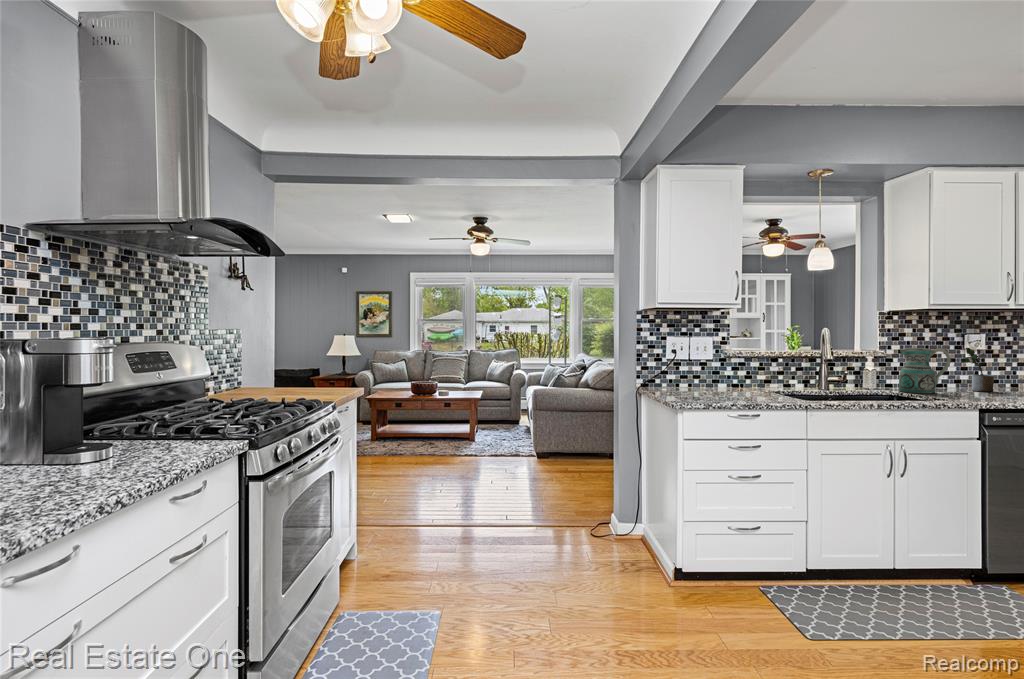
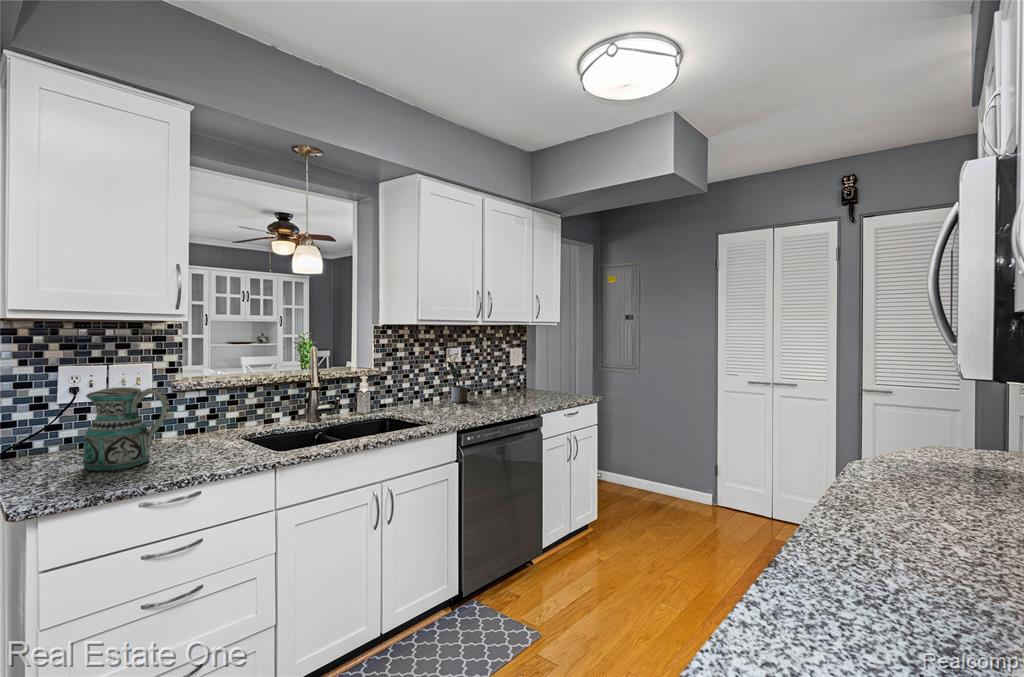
ceramic pitcher: present [899,348,951,394] -> present [83,387,169,471]

